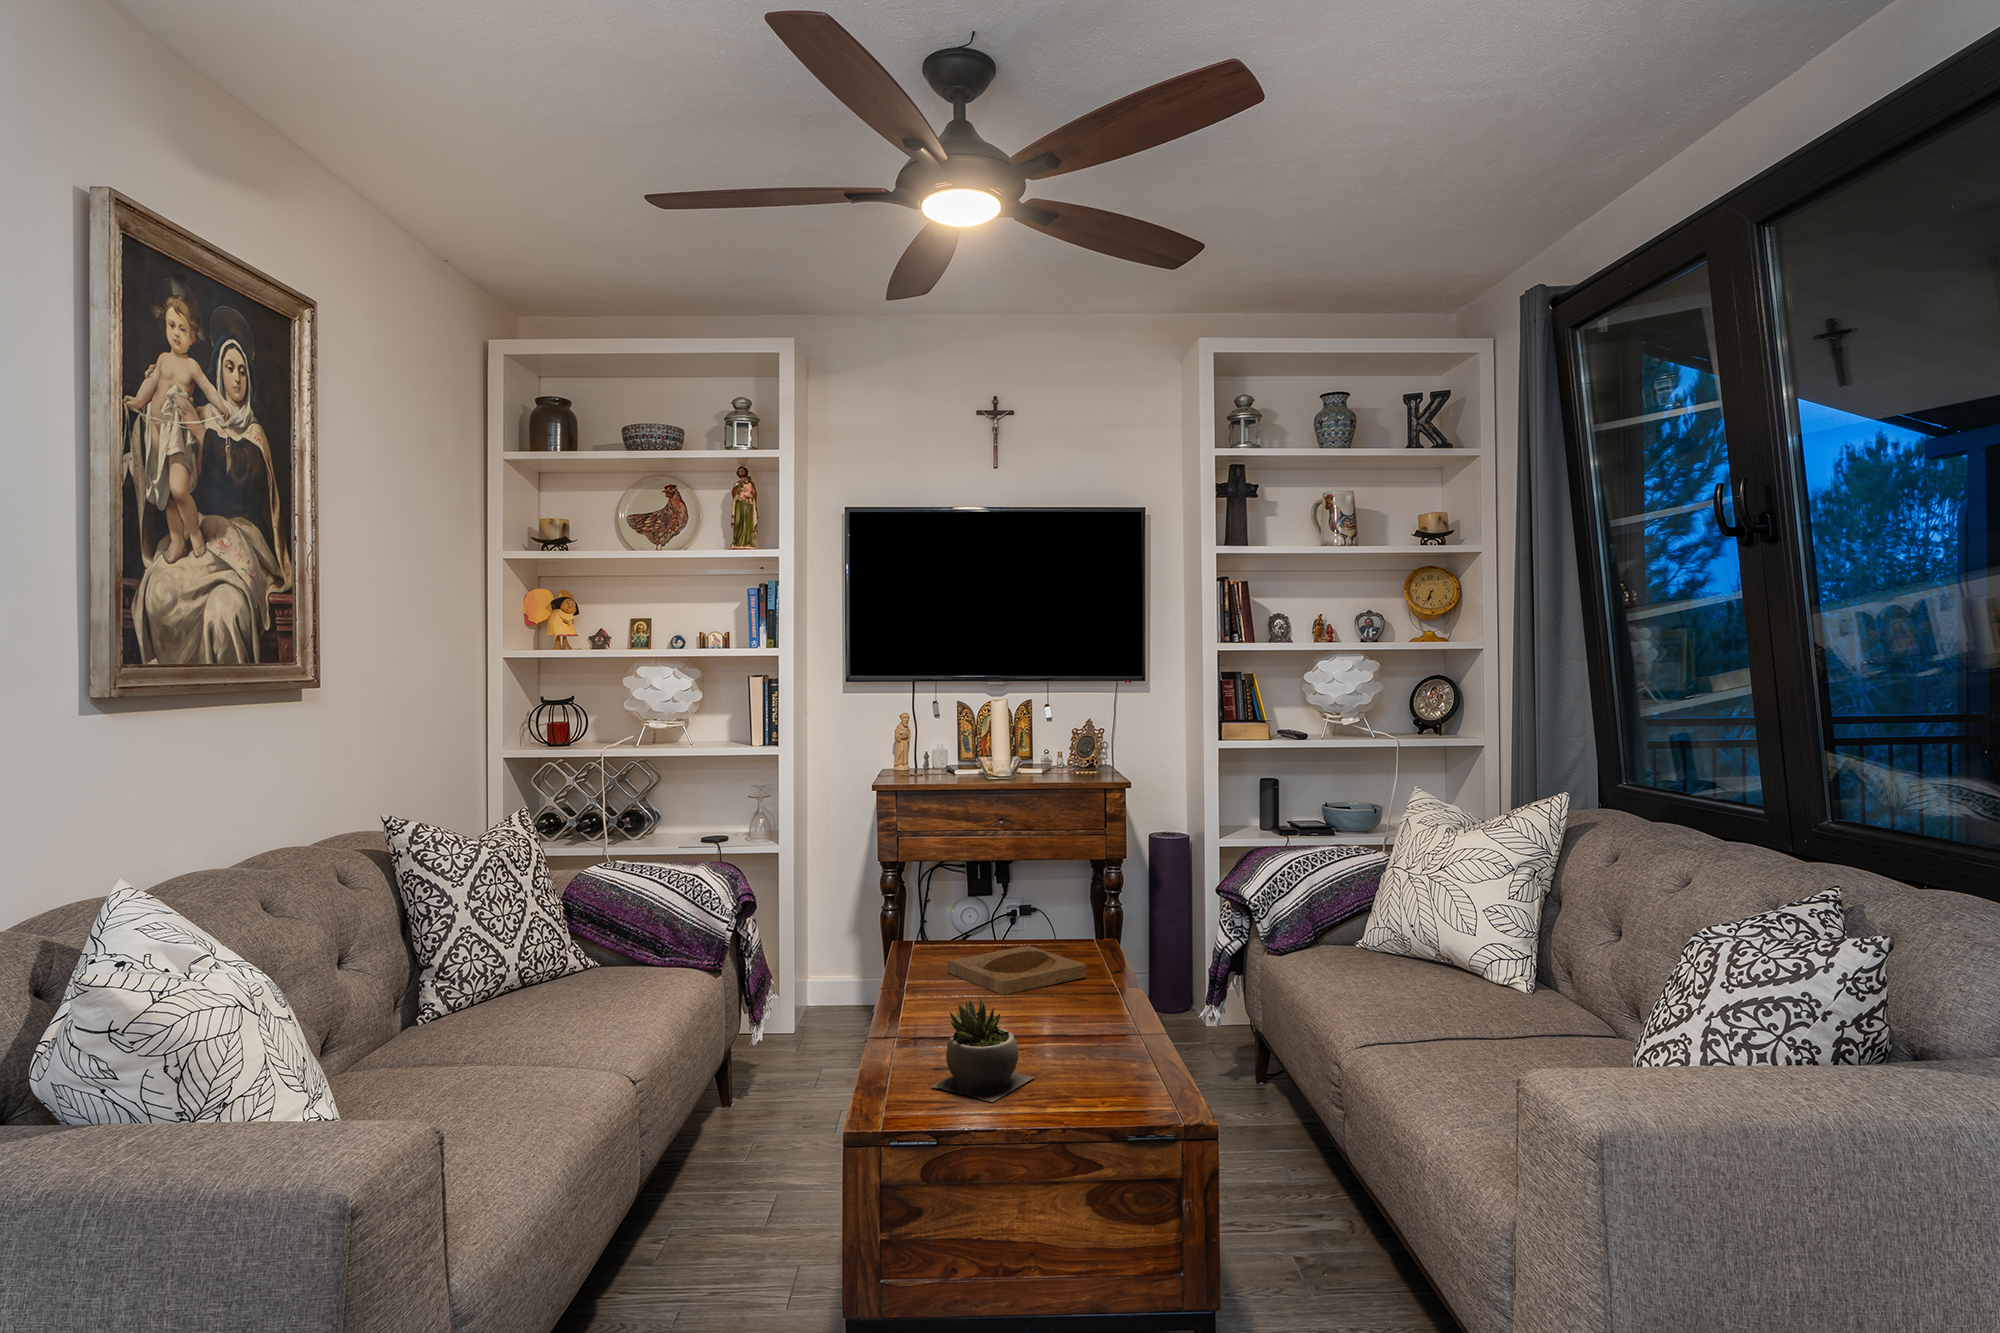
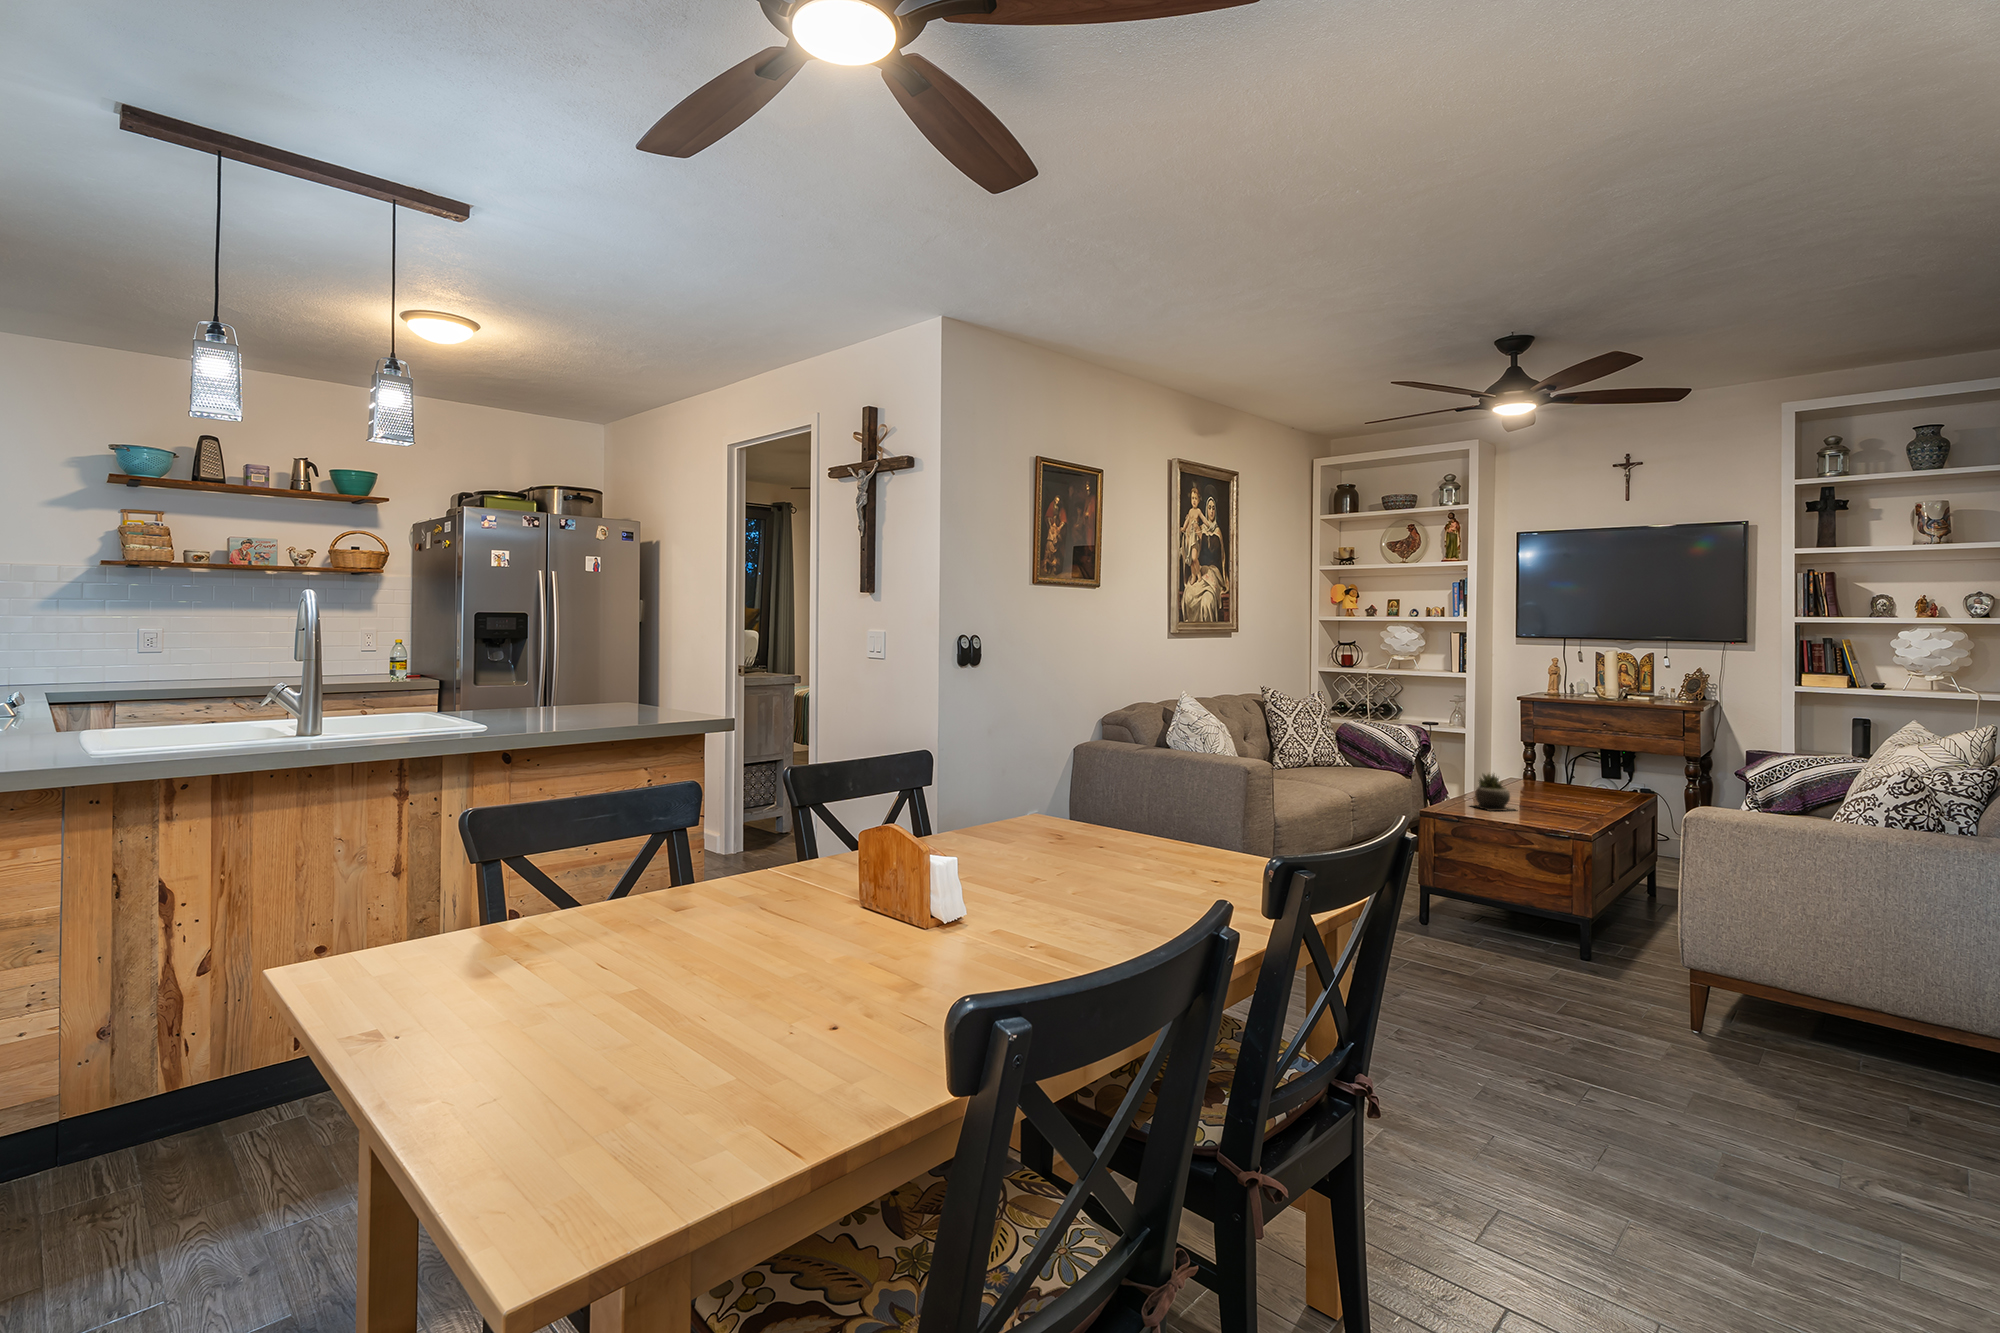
tray: present [948,945,1086,995] -> none [1525,780,1603,798]

